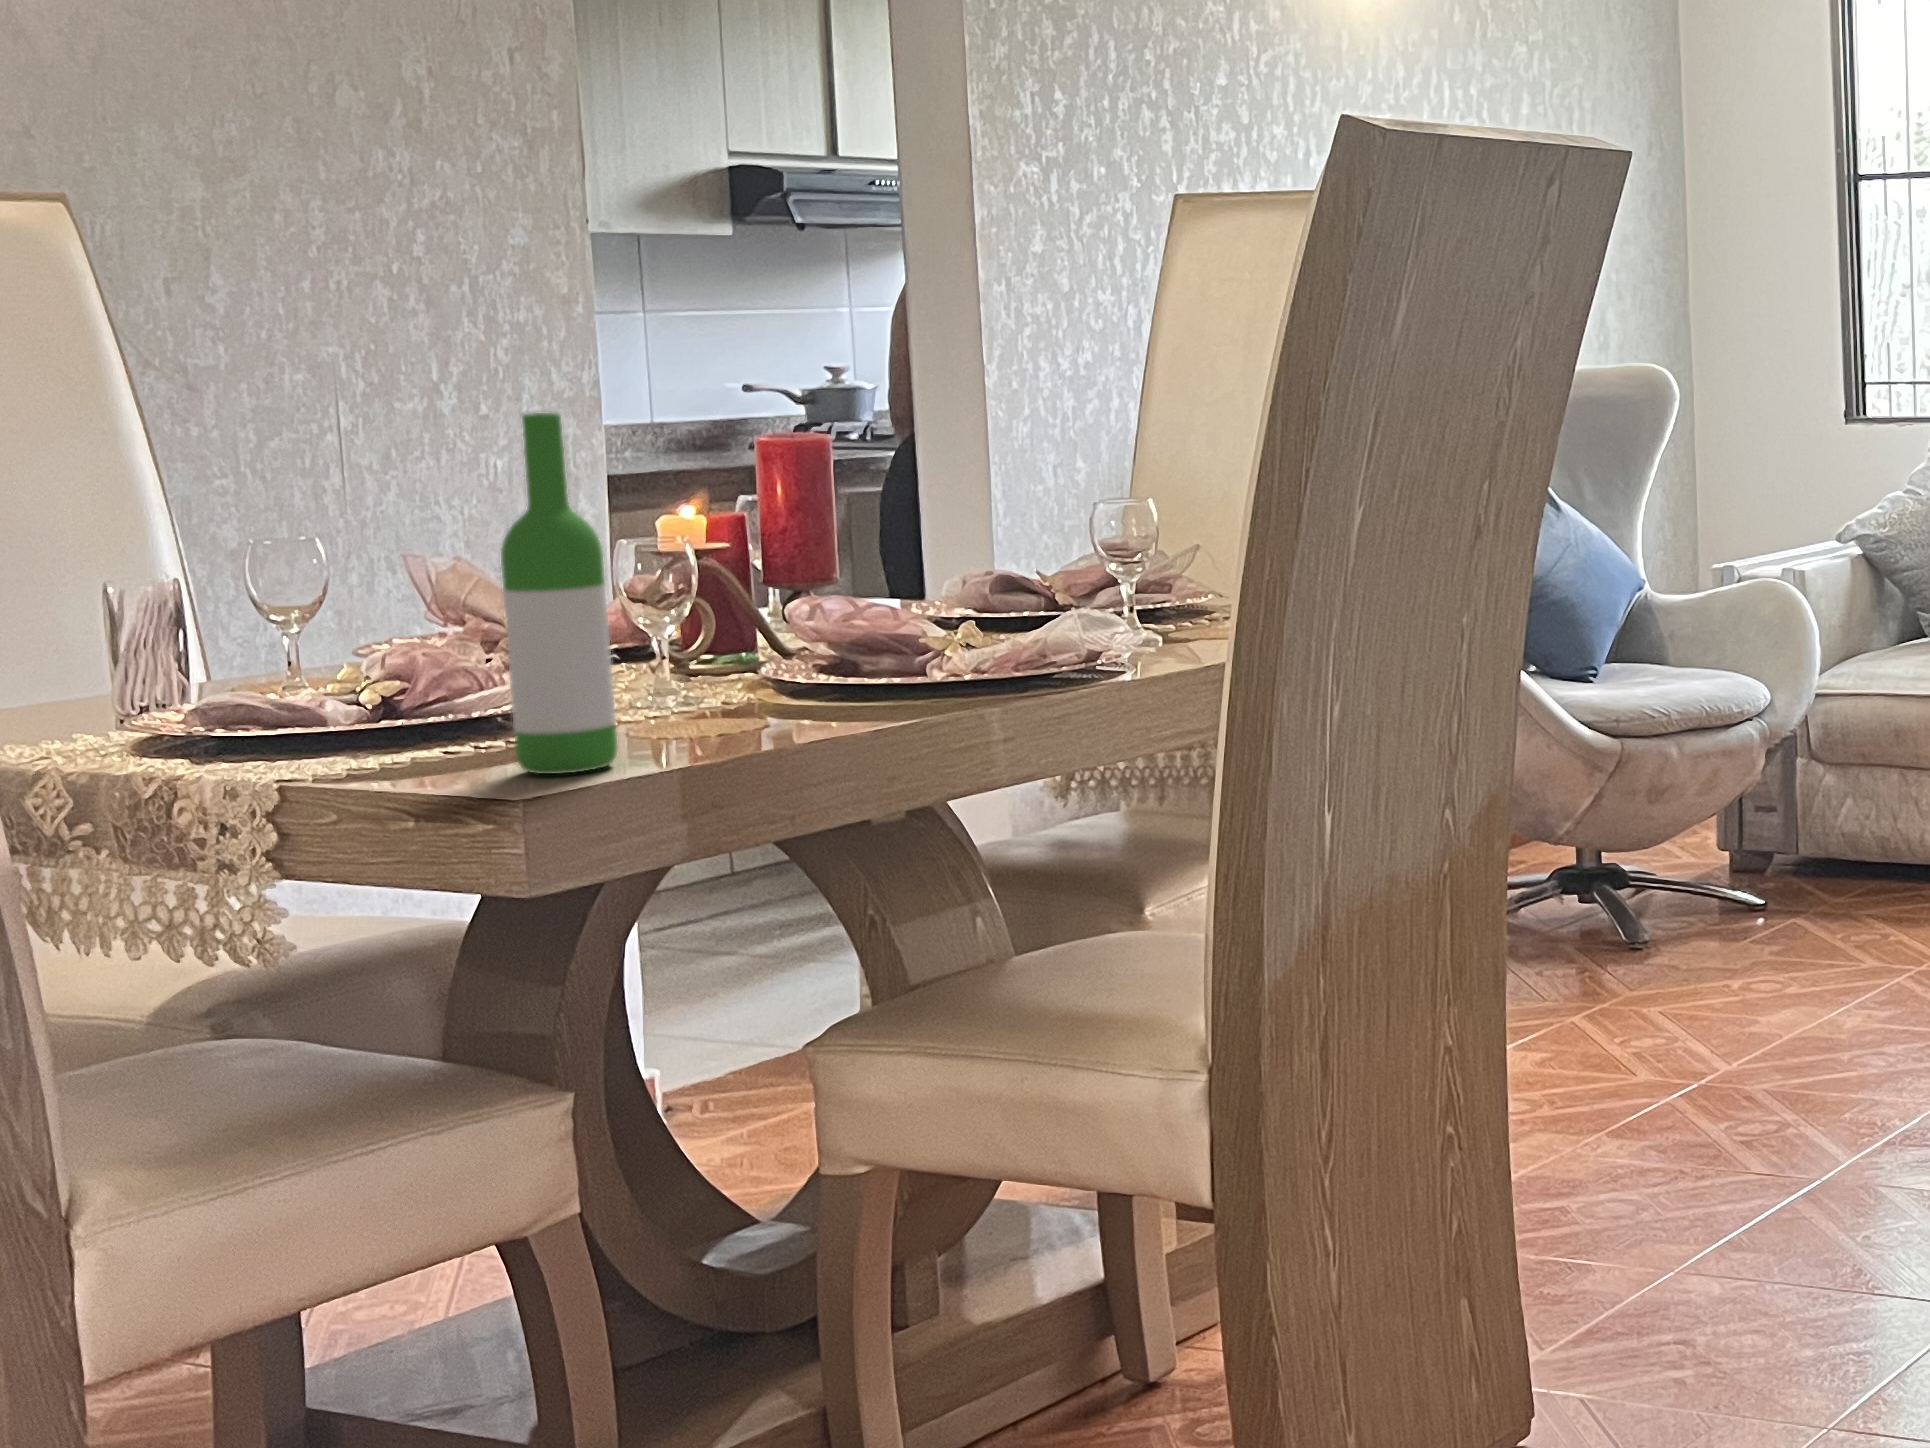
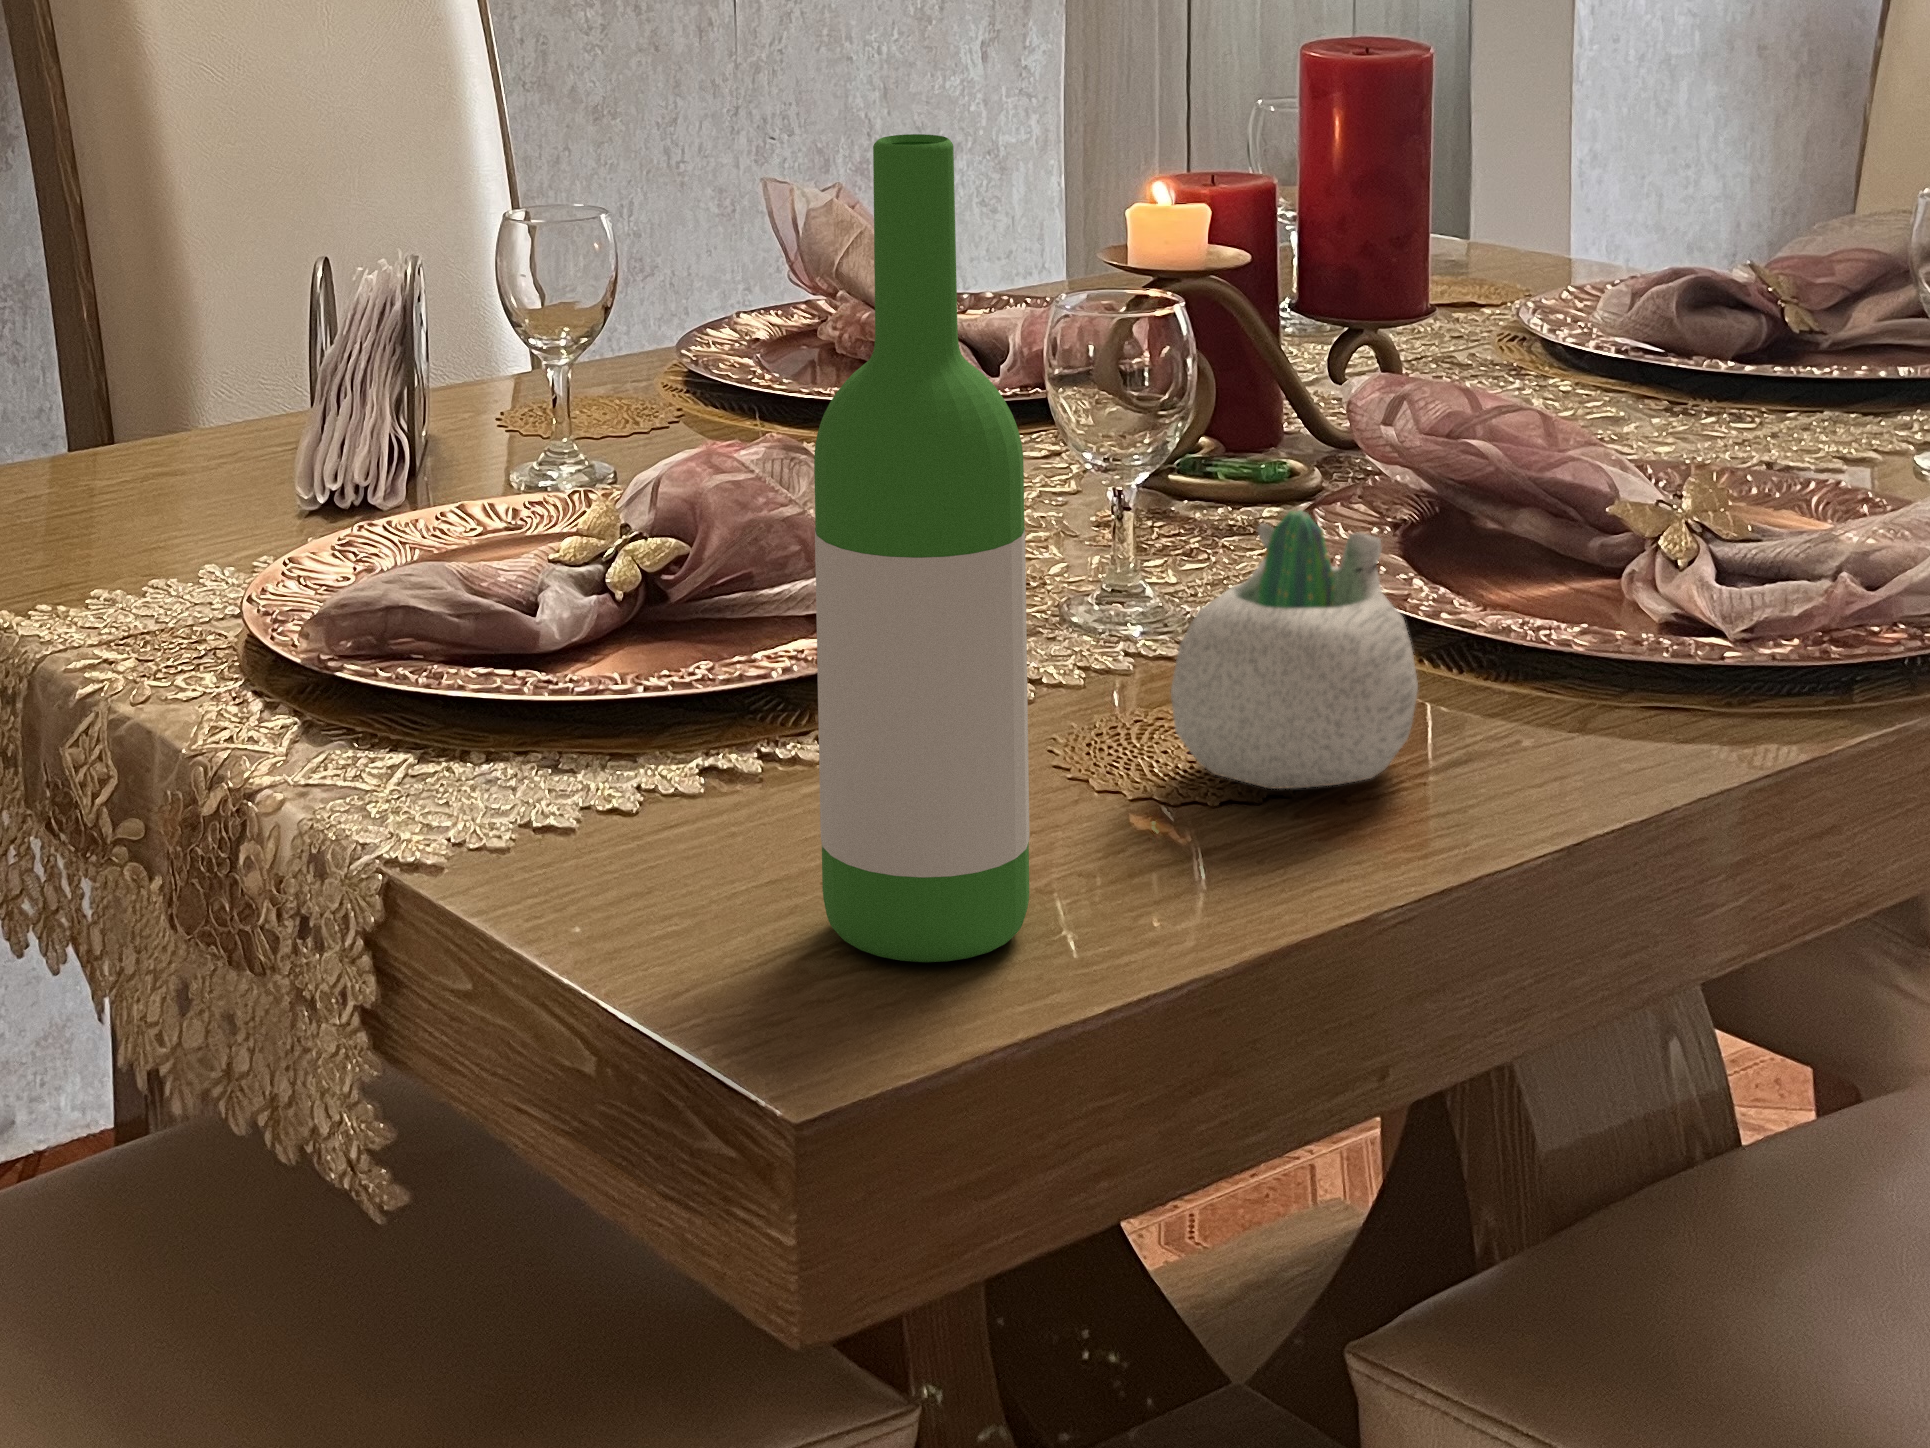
succulent planter: none [682,600,804,724] -> present [1171,510,1418,789]

